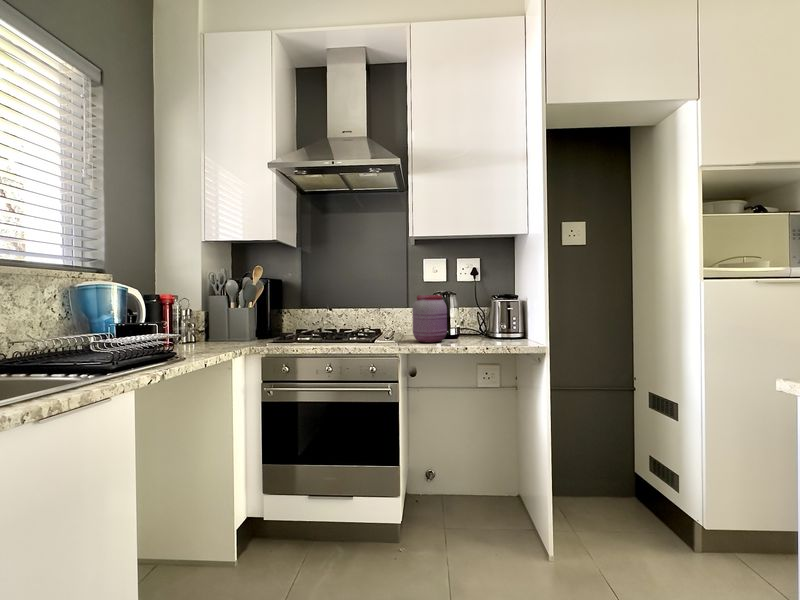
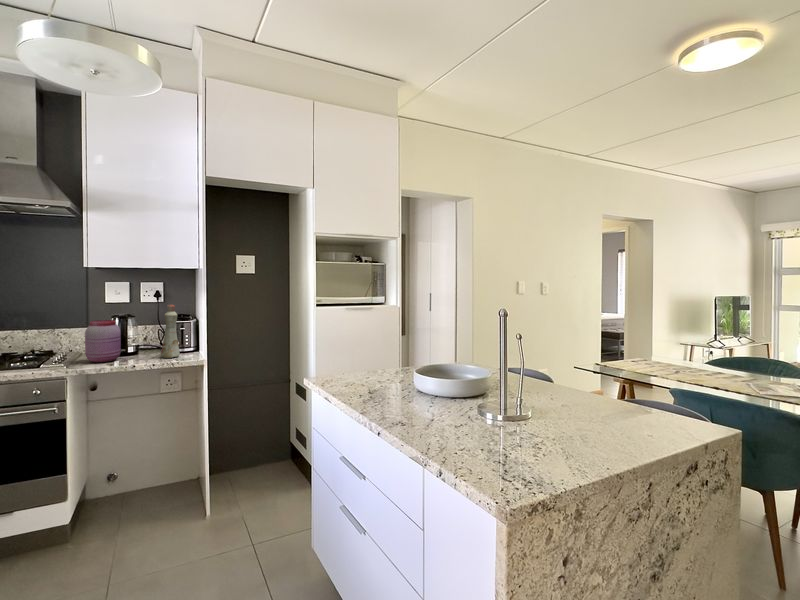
bottle: none [490,275,511,342] -> present [161,304,180,358]

